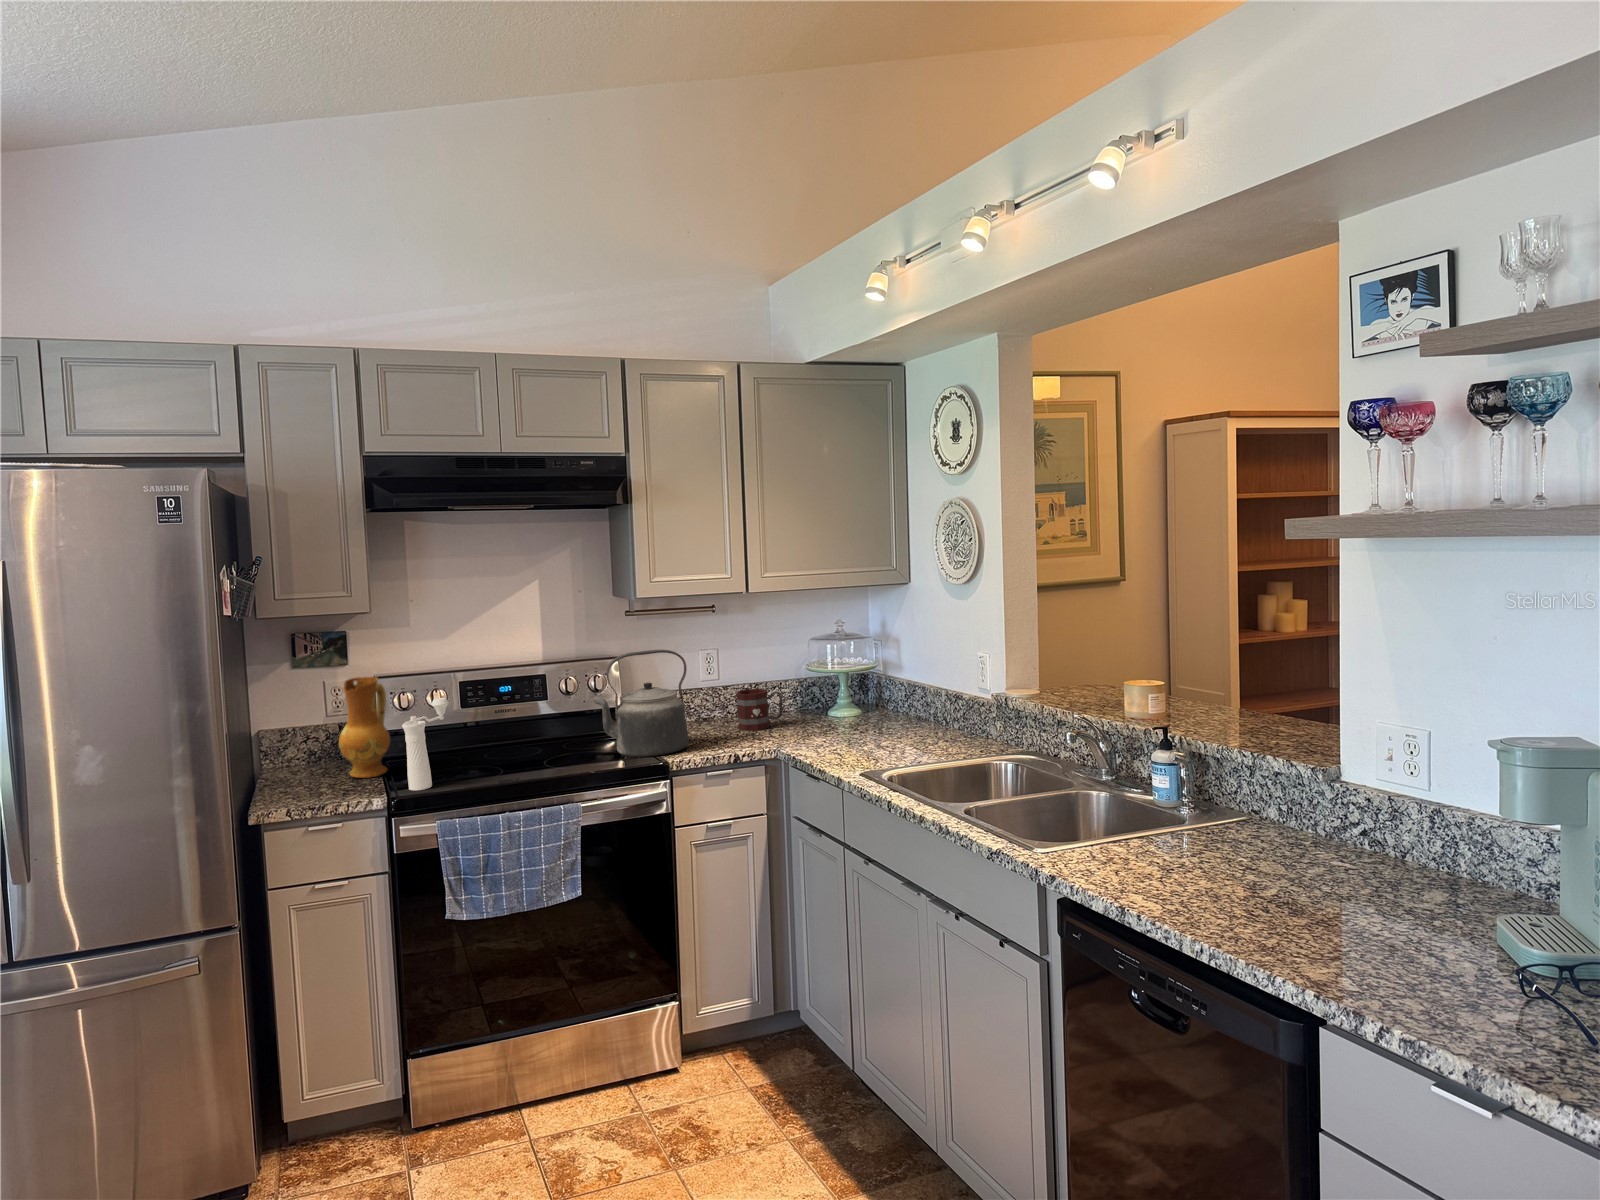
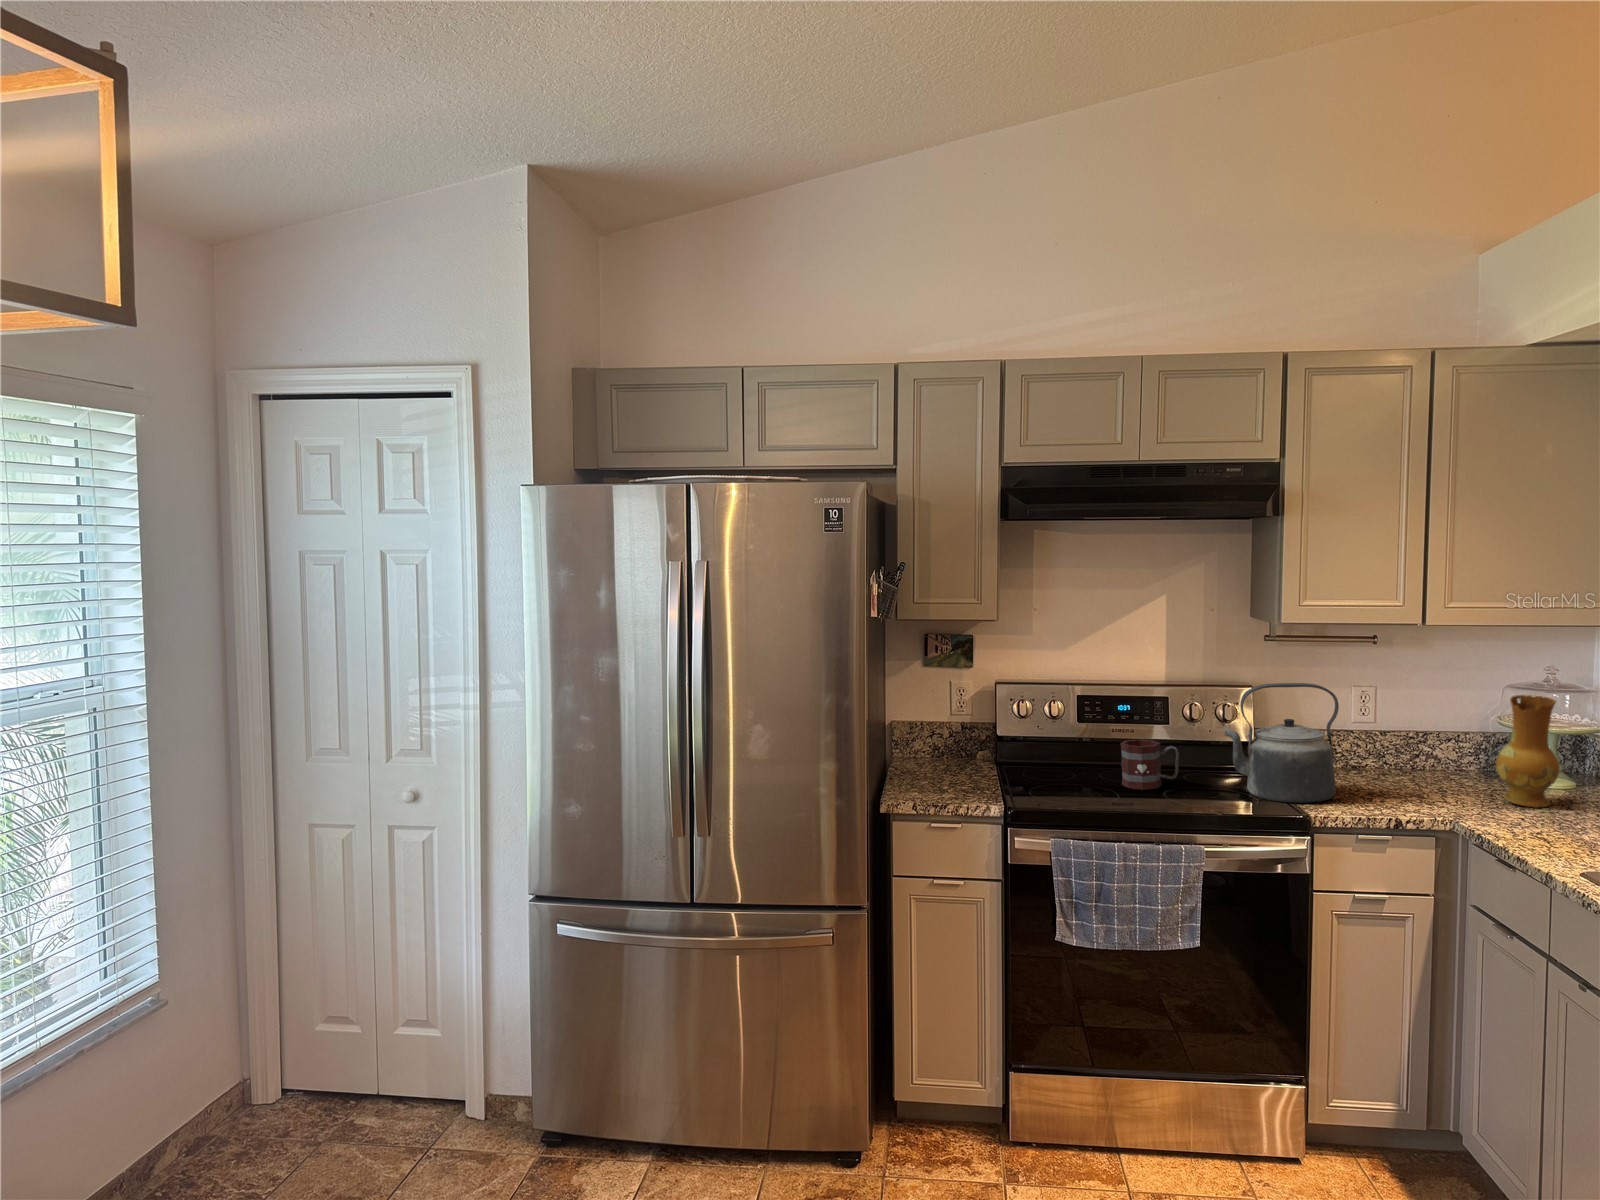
ceramic jug: present [339,677,390,778] -> present [1496,695,1560,808]
mug: present [736,689,782,731] -> present [1121,739,1179,790]
pepper mill: present [402,698,449,790] -> none [1023,712,1070,804]

